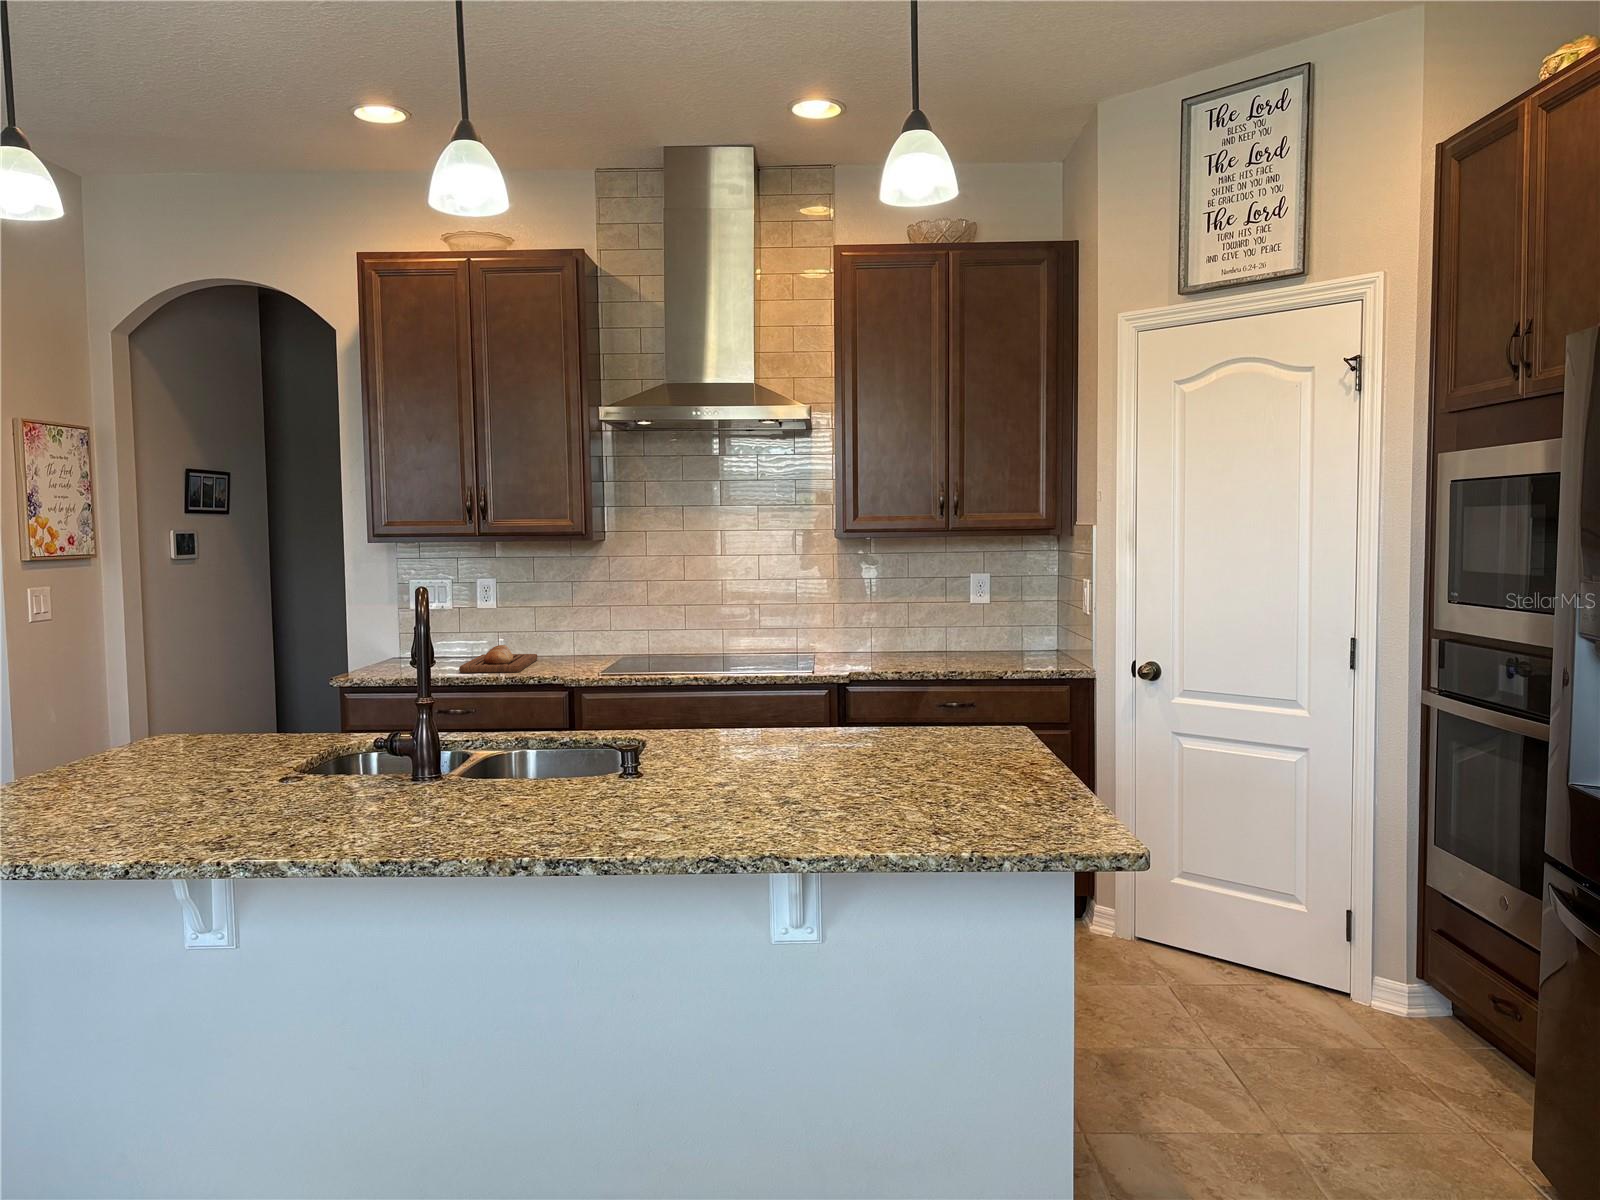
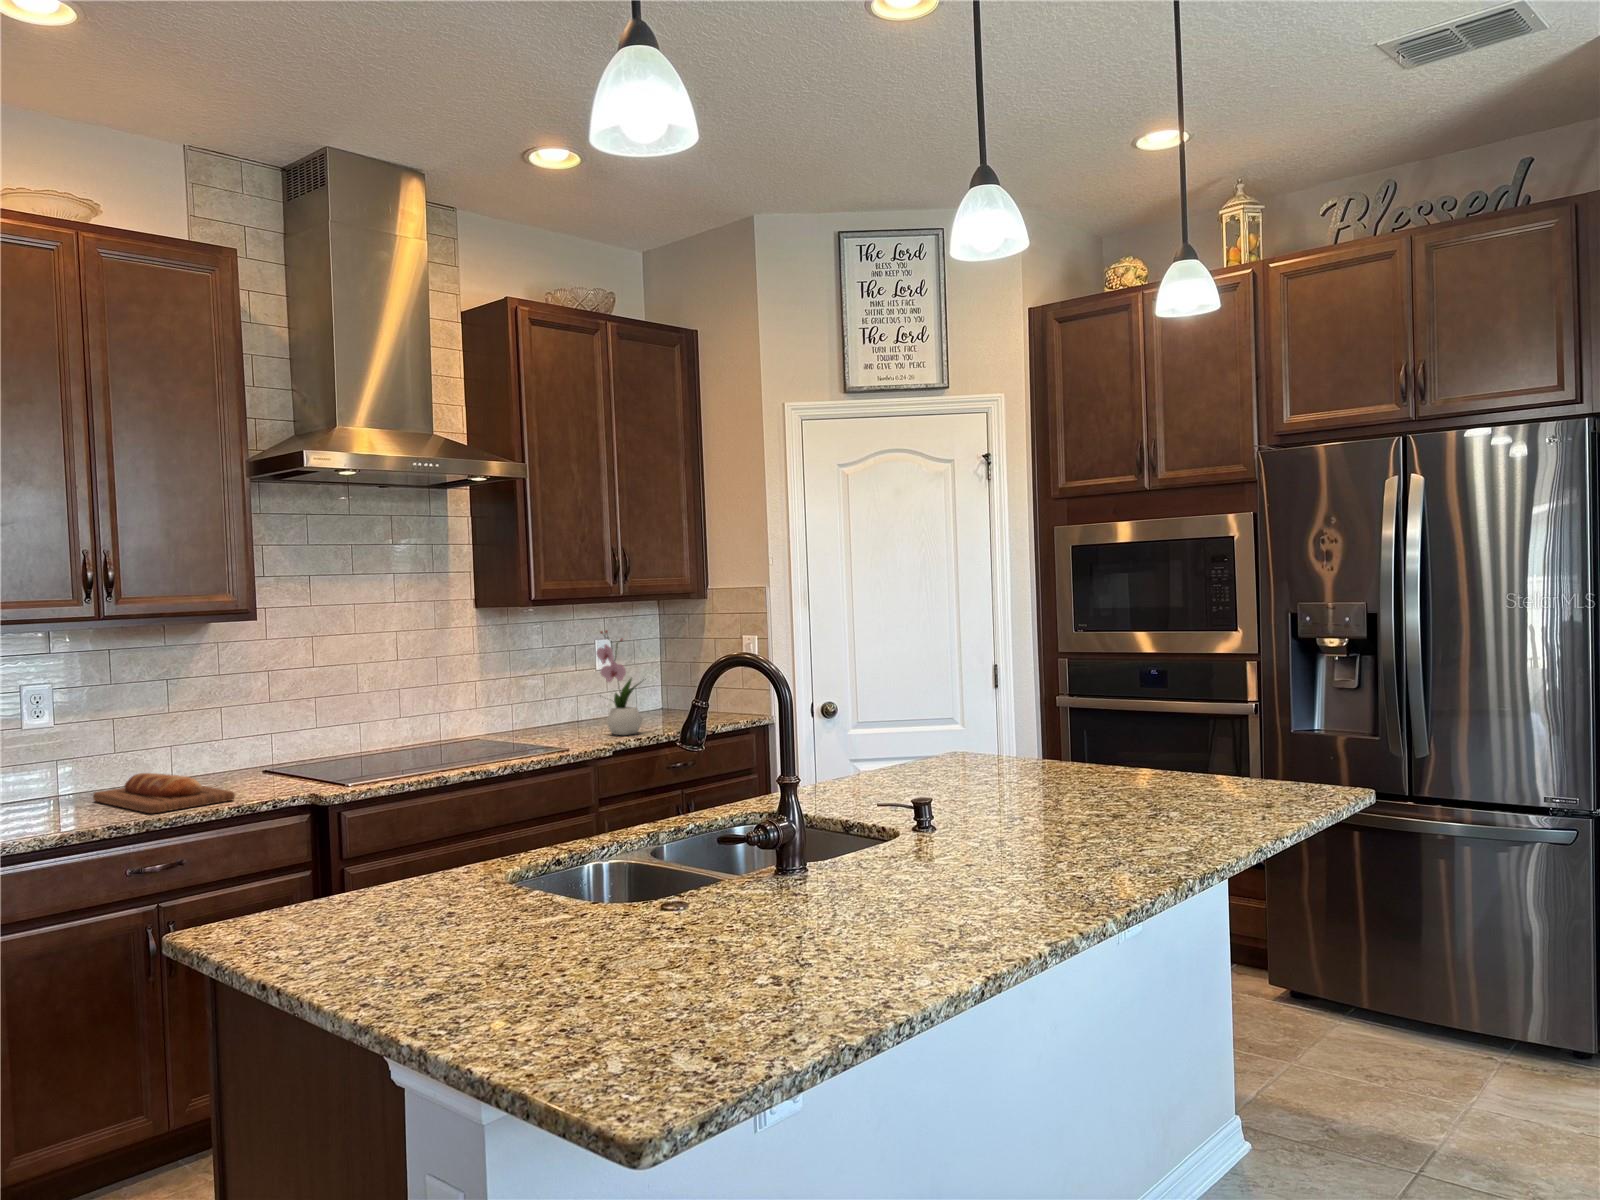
flower arrangement: none [881,564,923,668] -> present [597,630,644,735]

